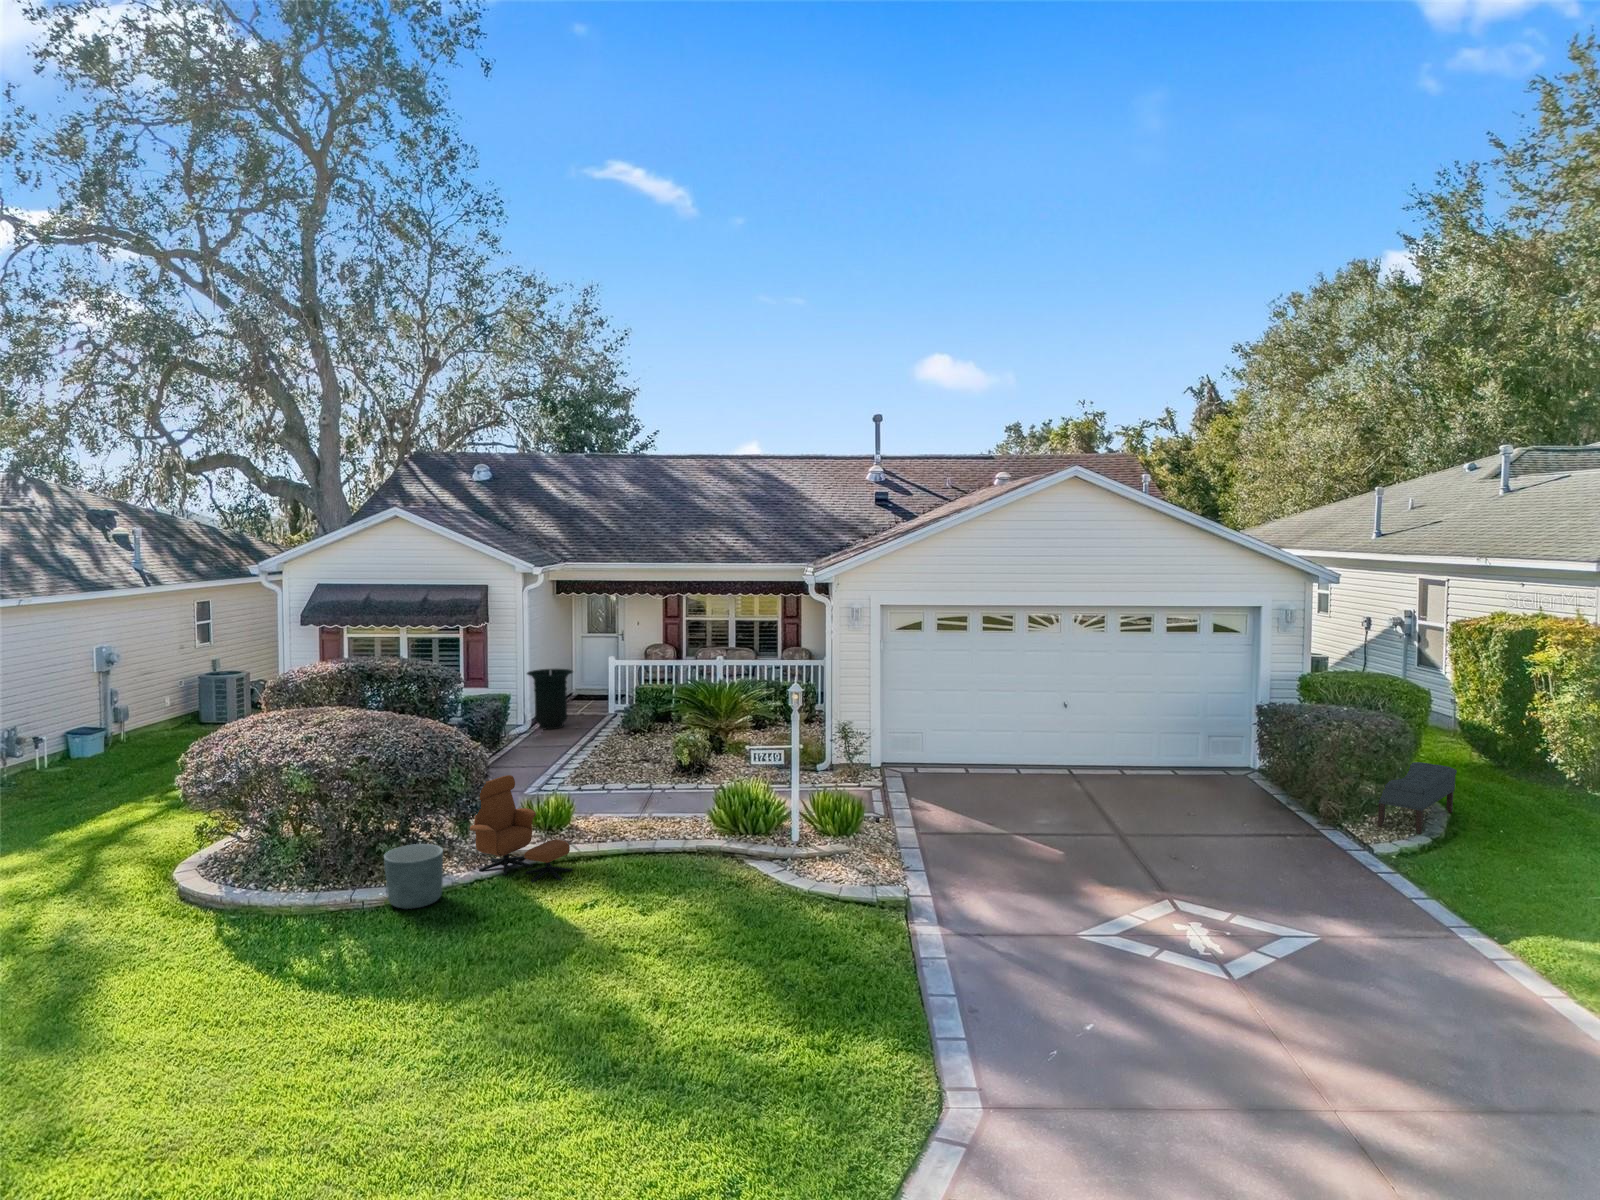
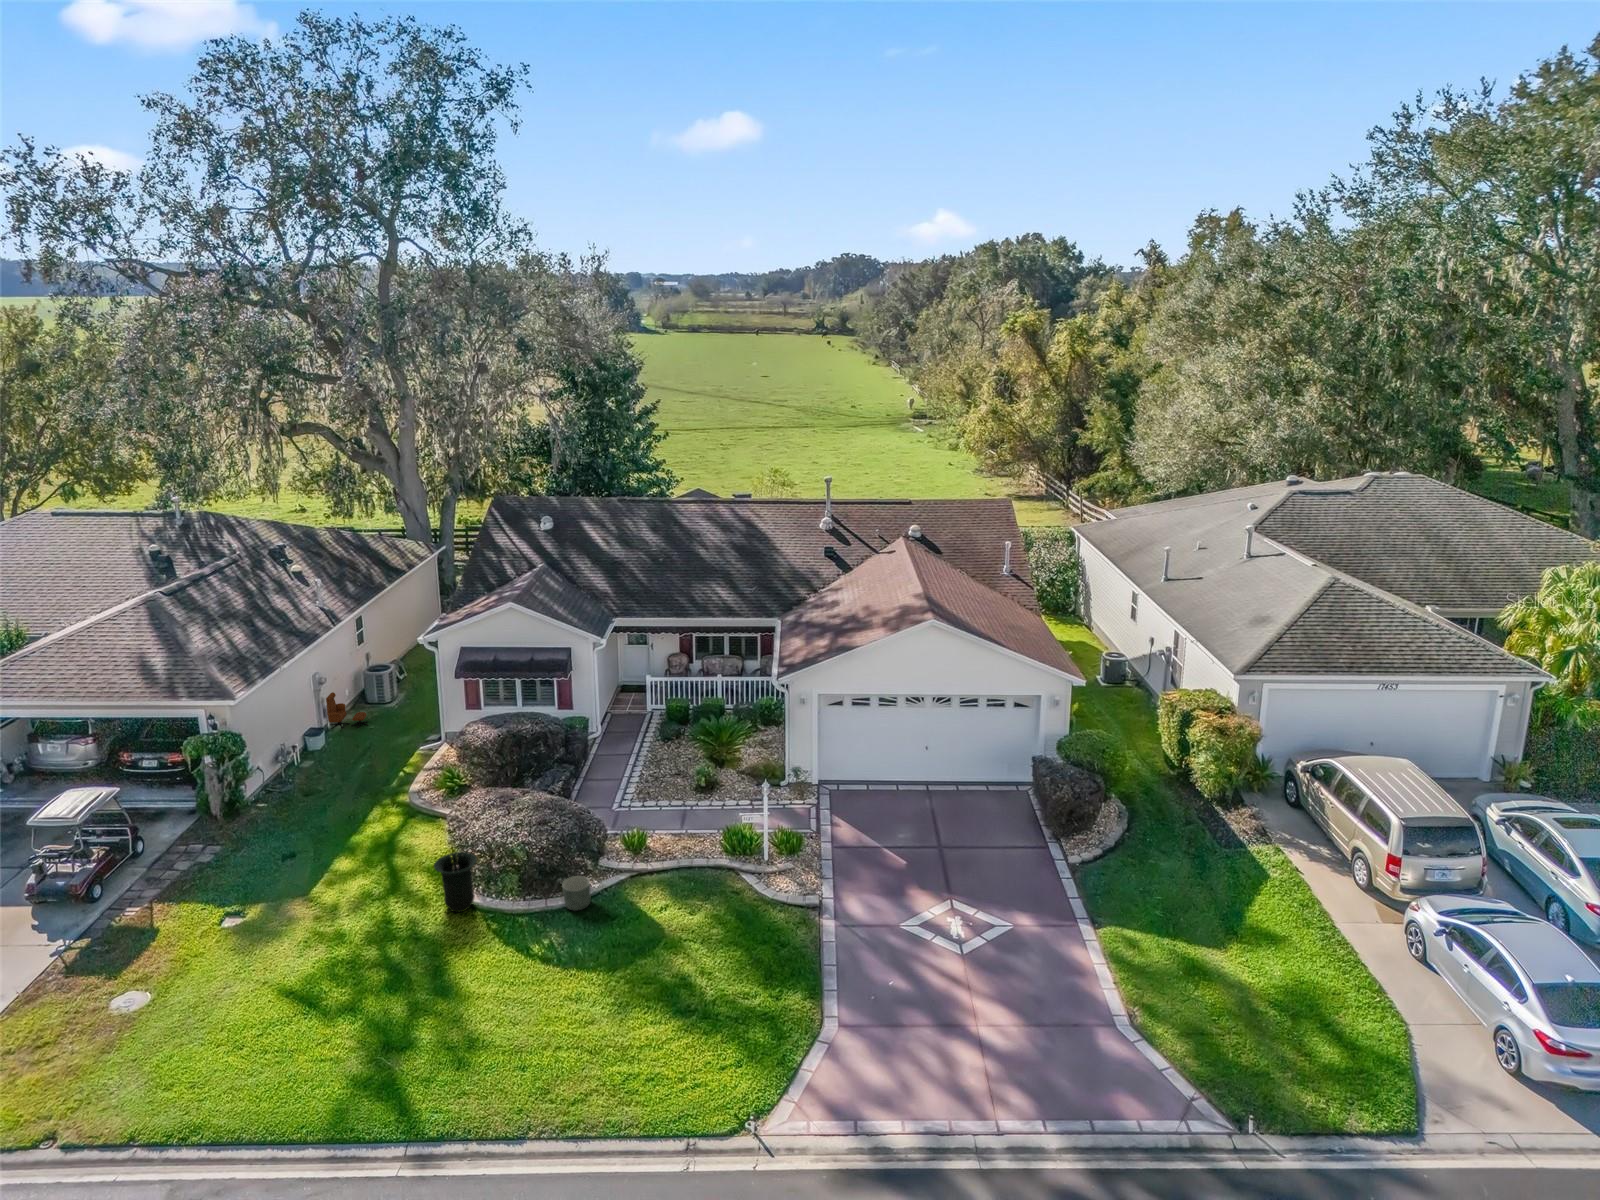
trash can: present [527,669,573,729] -> present [434,852,477,912]
bench: present [1378,762,1457,834] -> none [1083,801,1133,850]
lounge chair: present [470,775,572,882] -> present [326,692,368,729]

